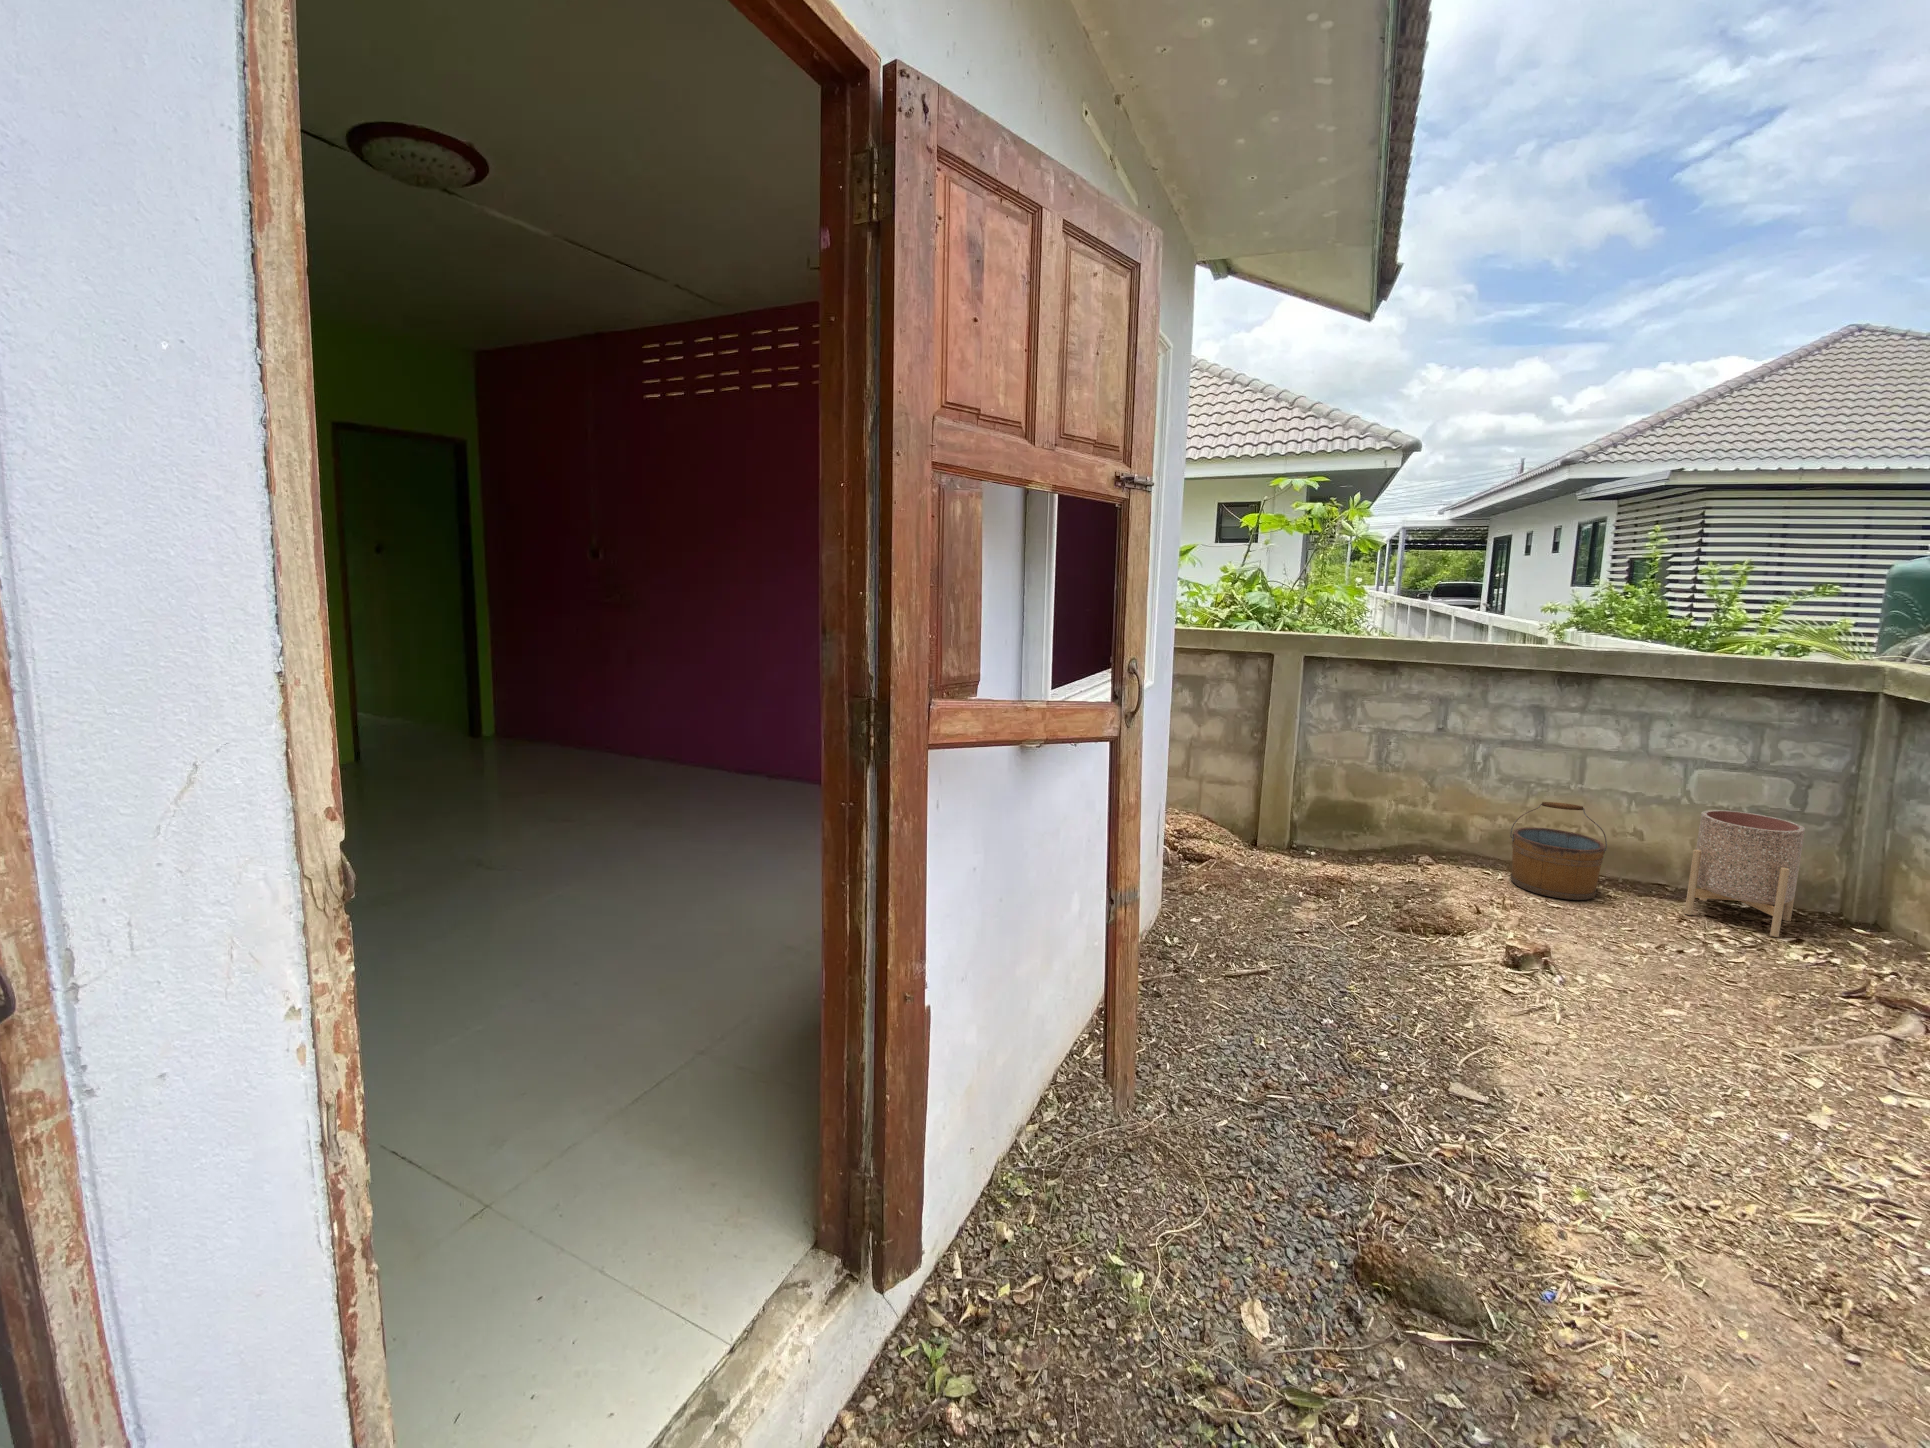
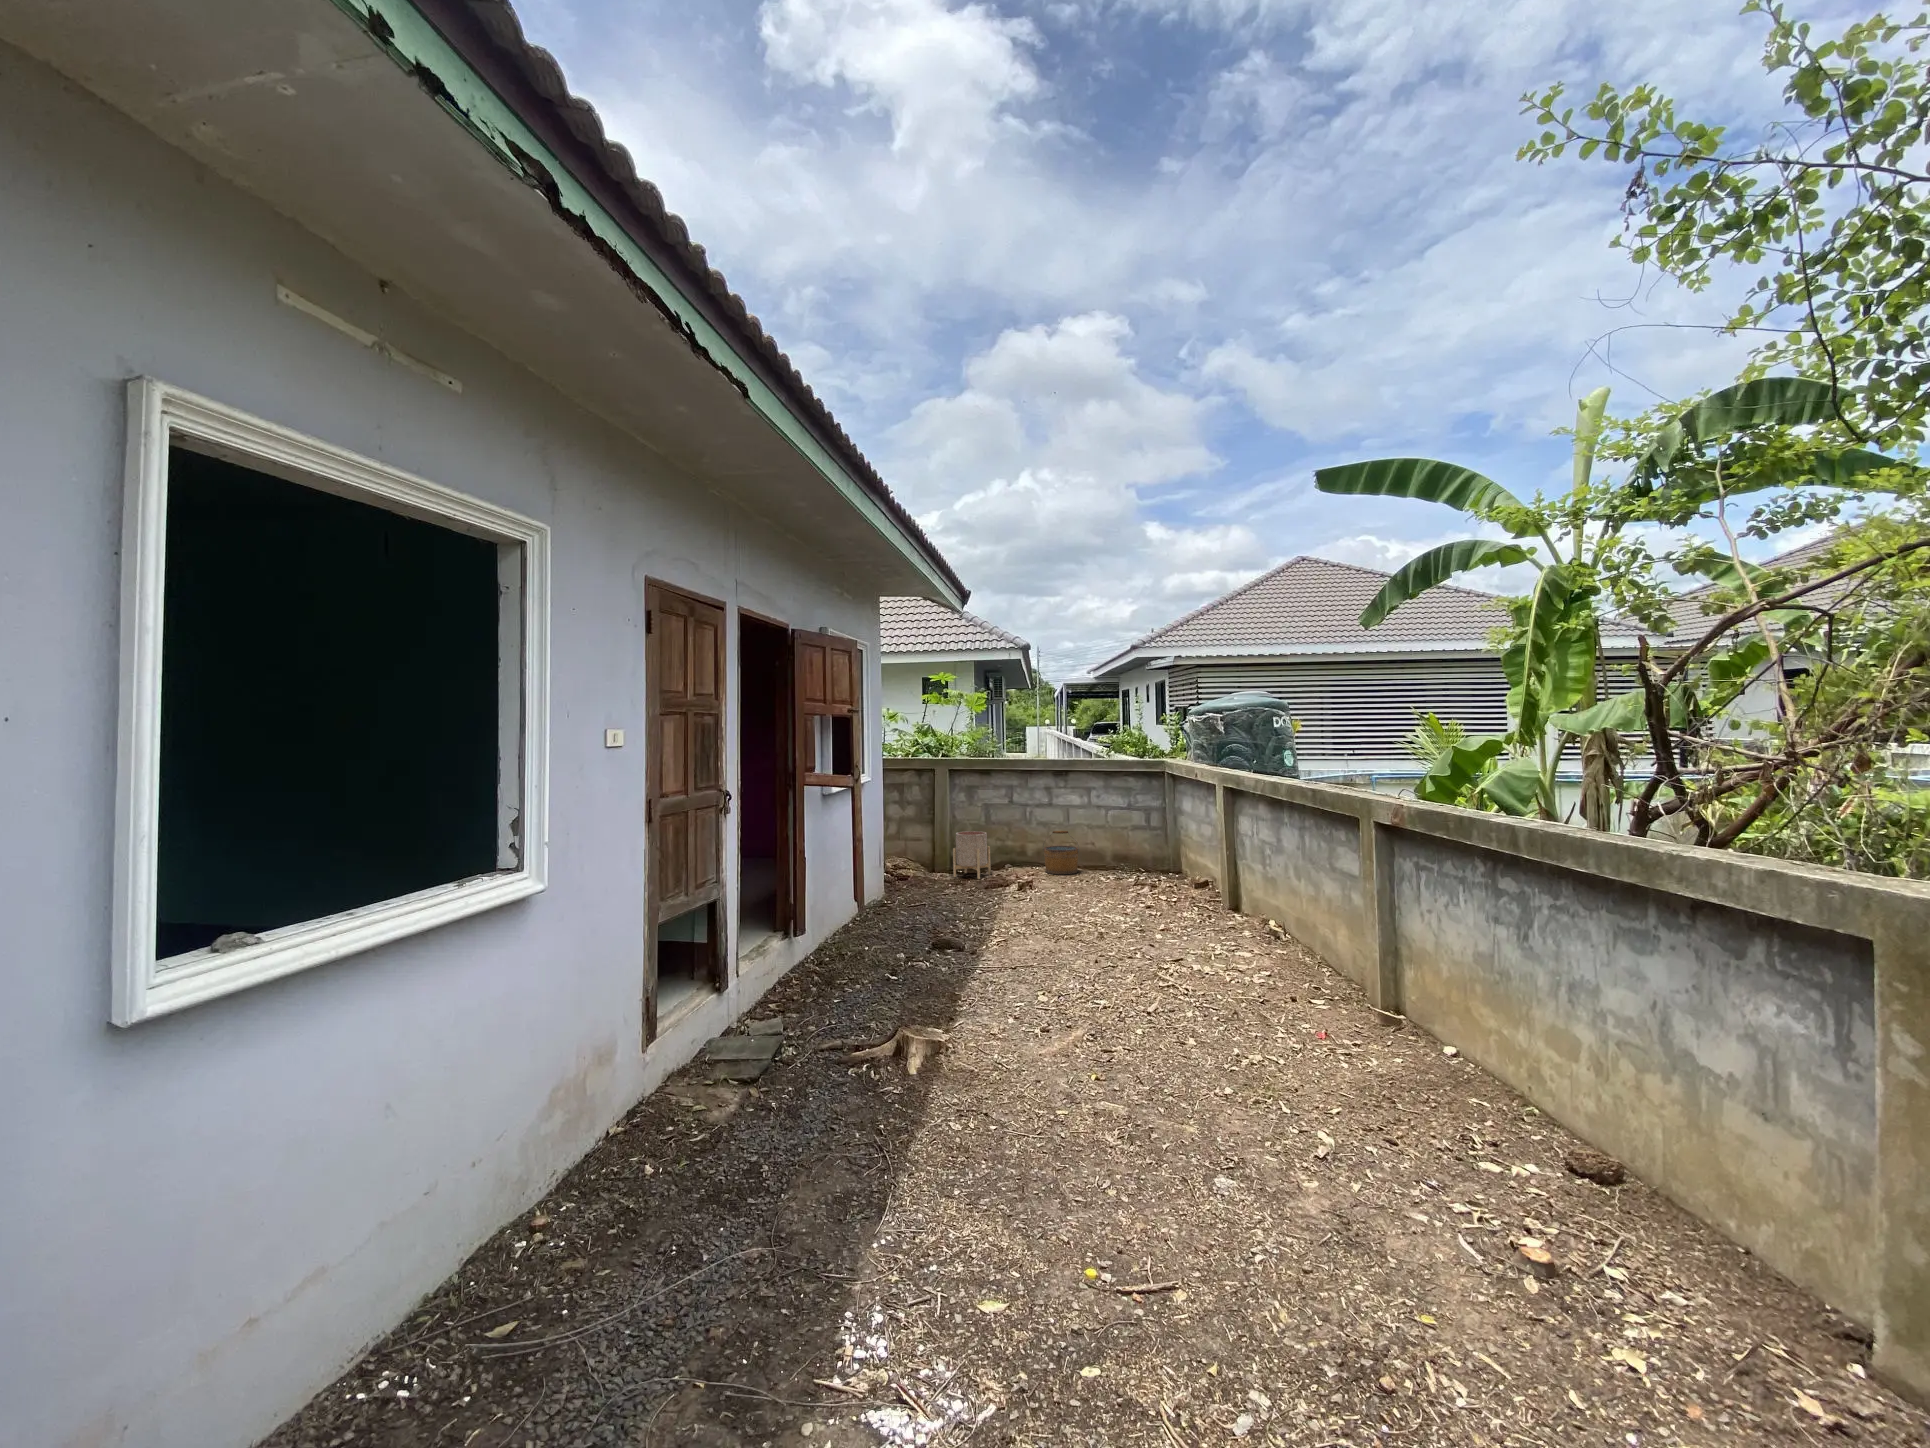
planter: present [1685,810,1805,937] -> present [953,831,991,879]

